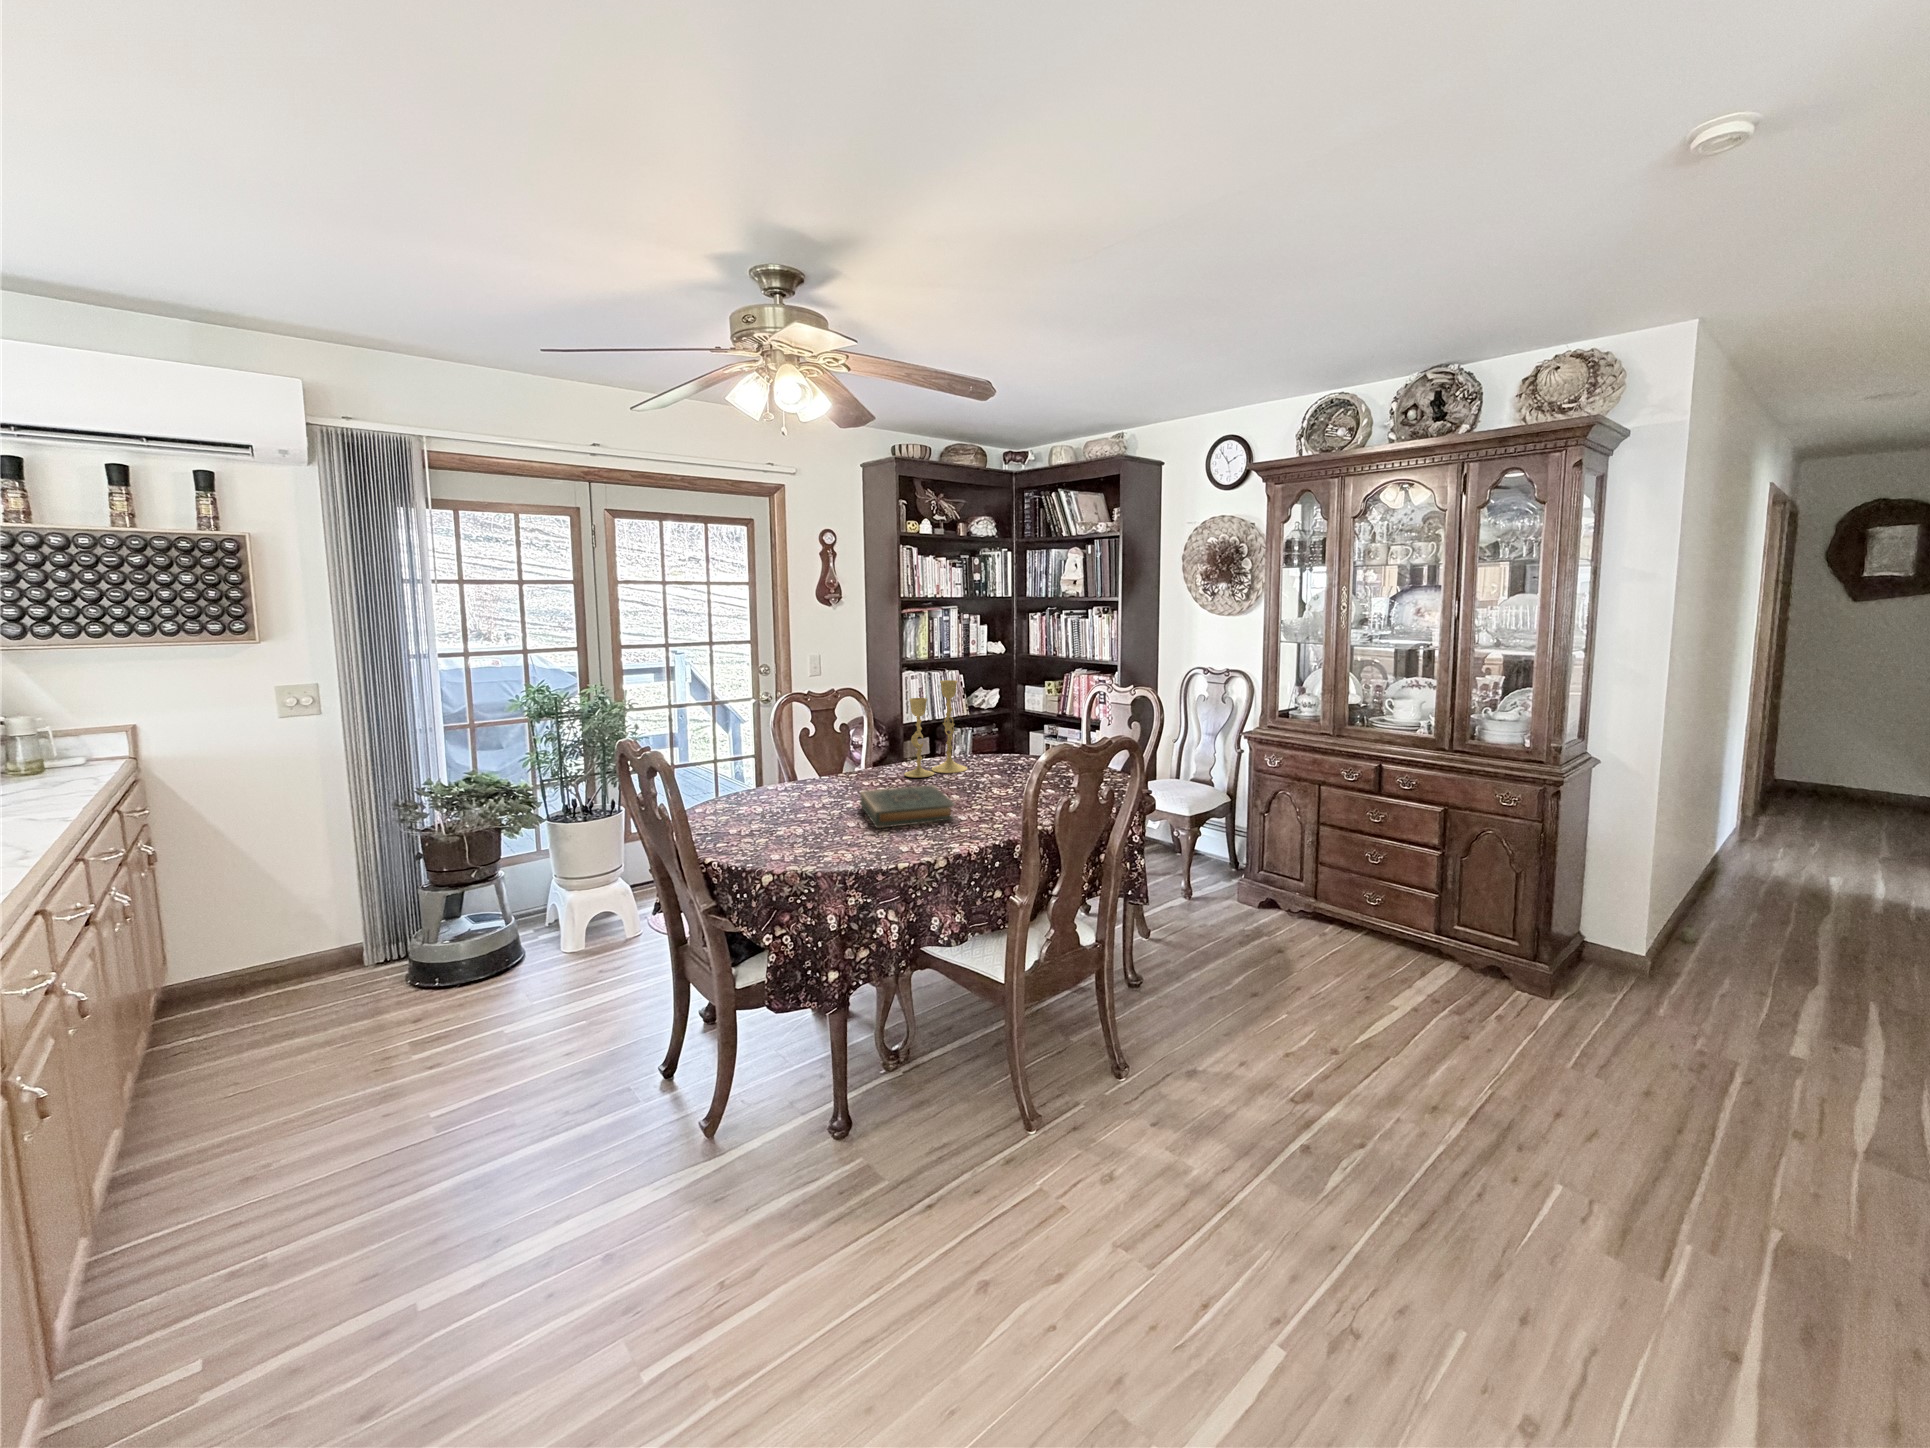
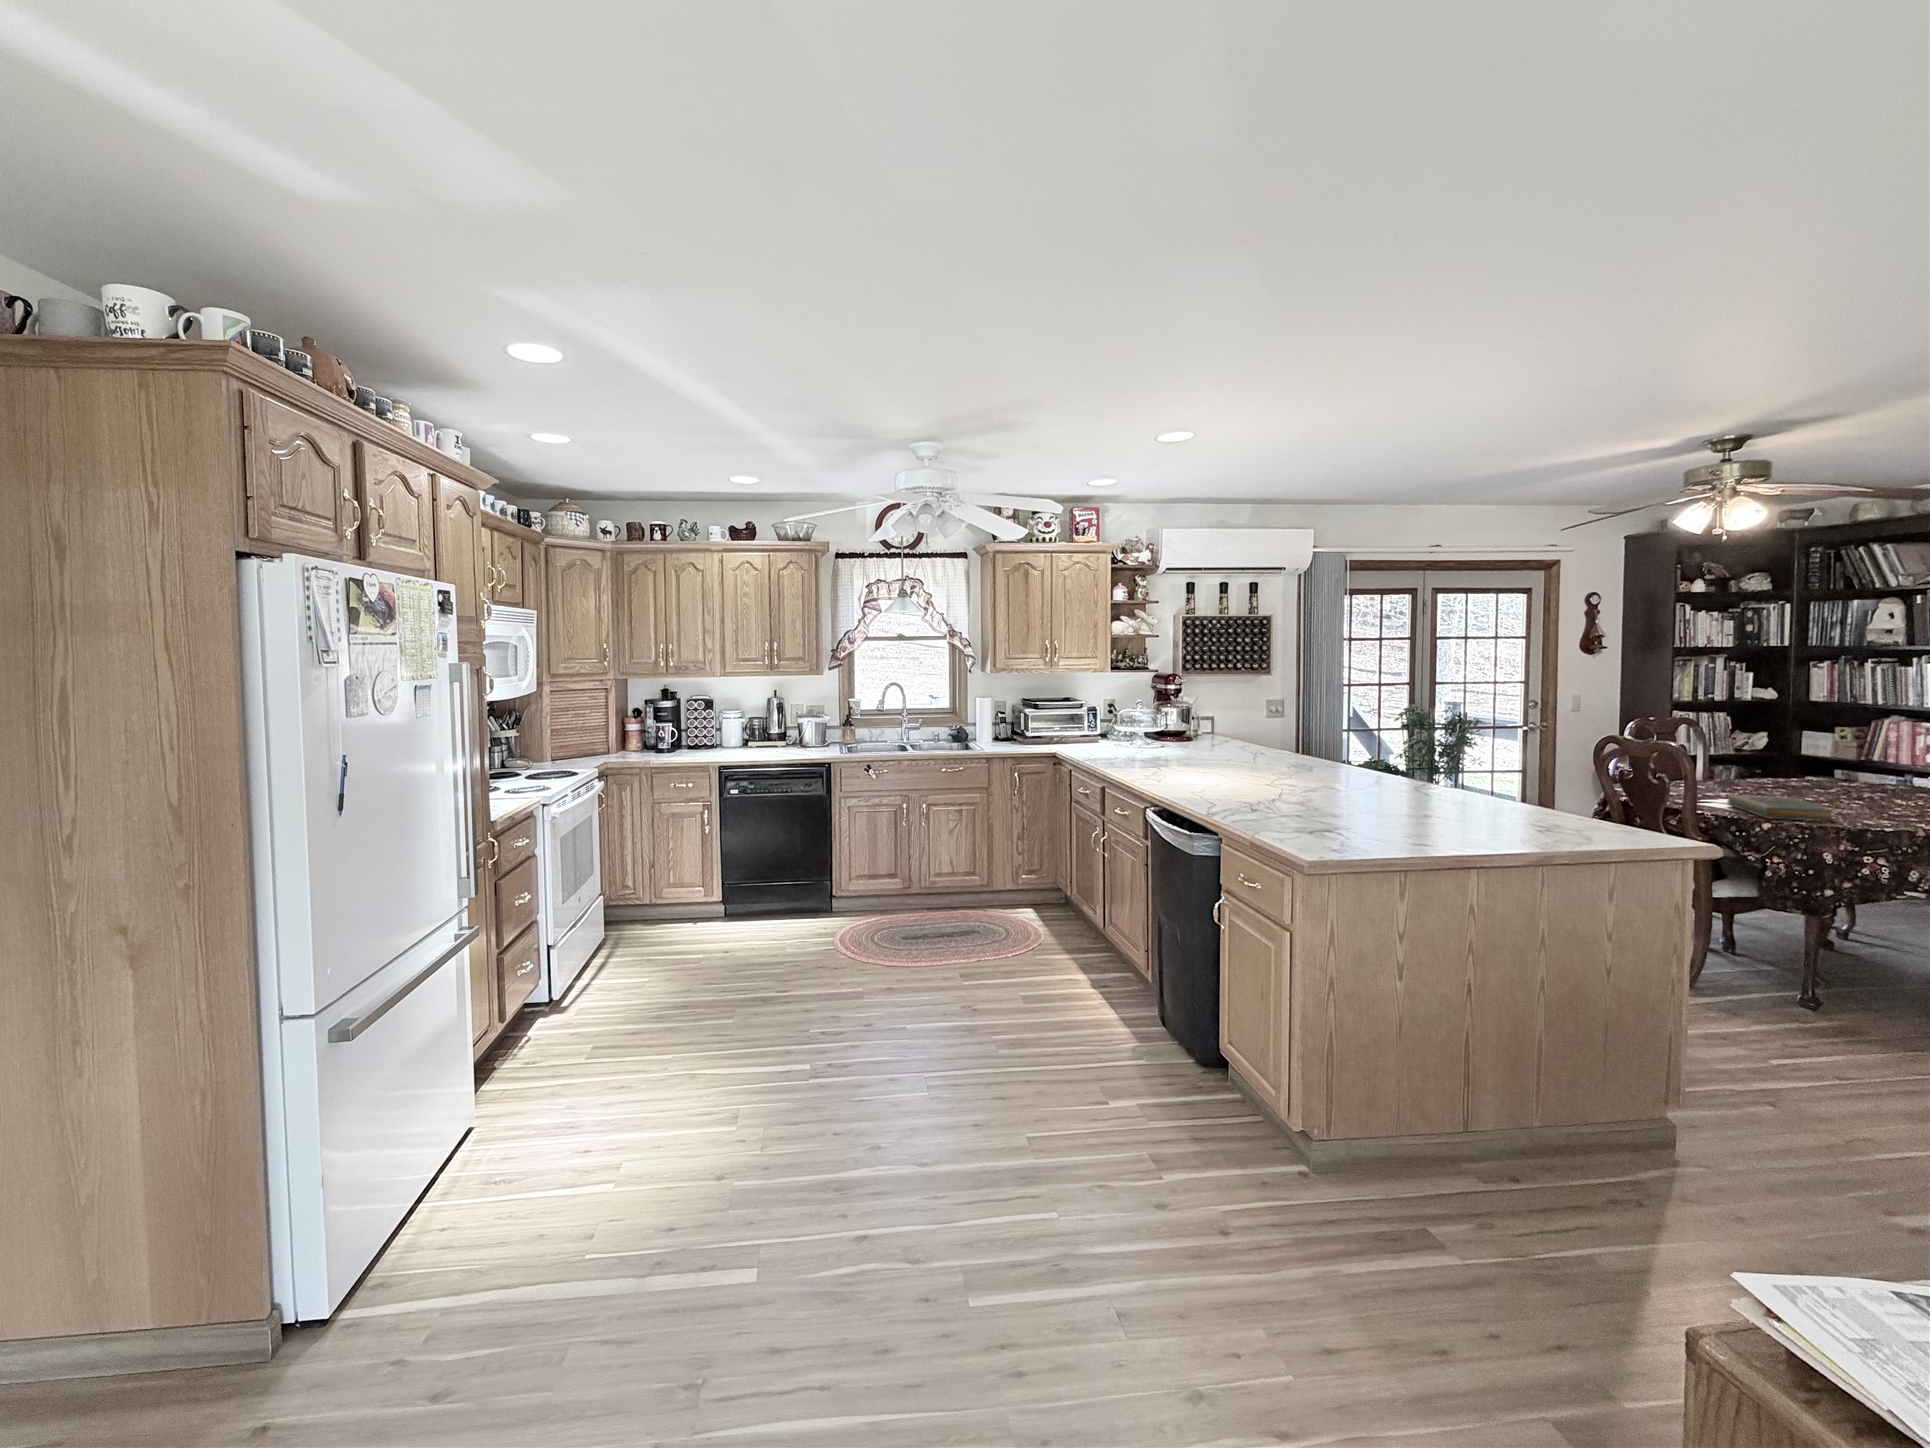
candlestick: present [904,680,967,778] -> none [1737,721,1801,794]

